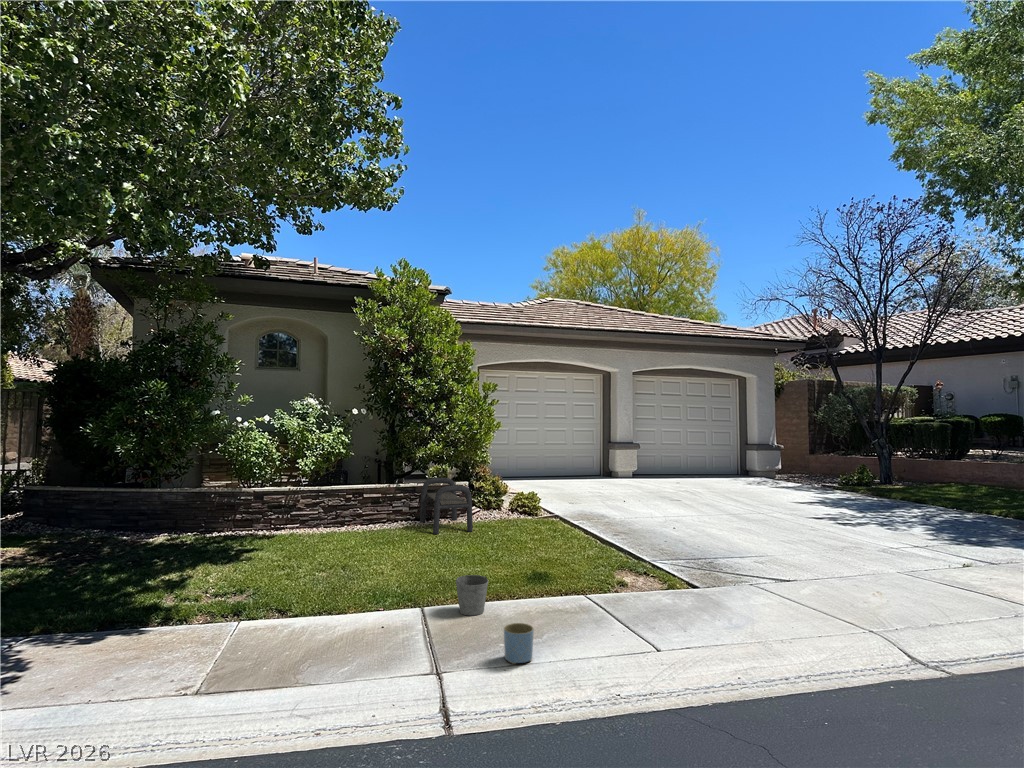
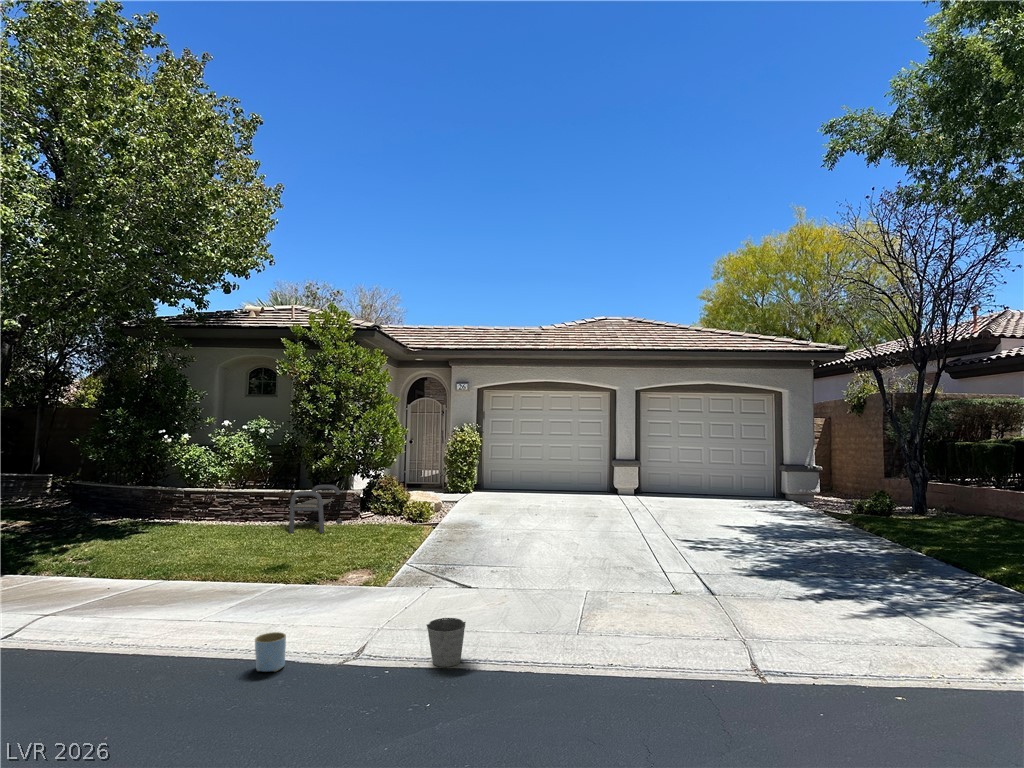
bucket: present [456,575,488,616] -> present [427,618,466,667]
planter: present [504,623,534,664] -> present [255,632,286,672]

